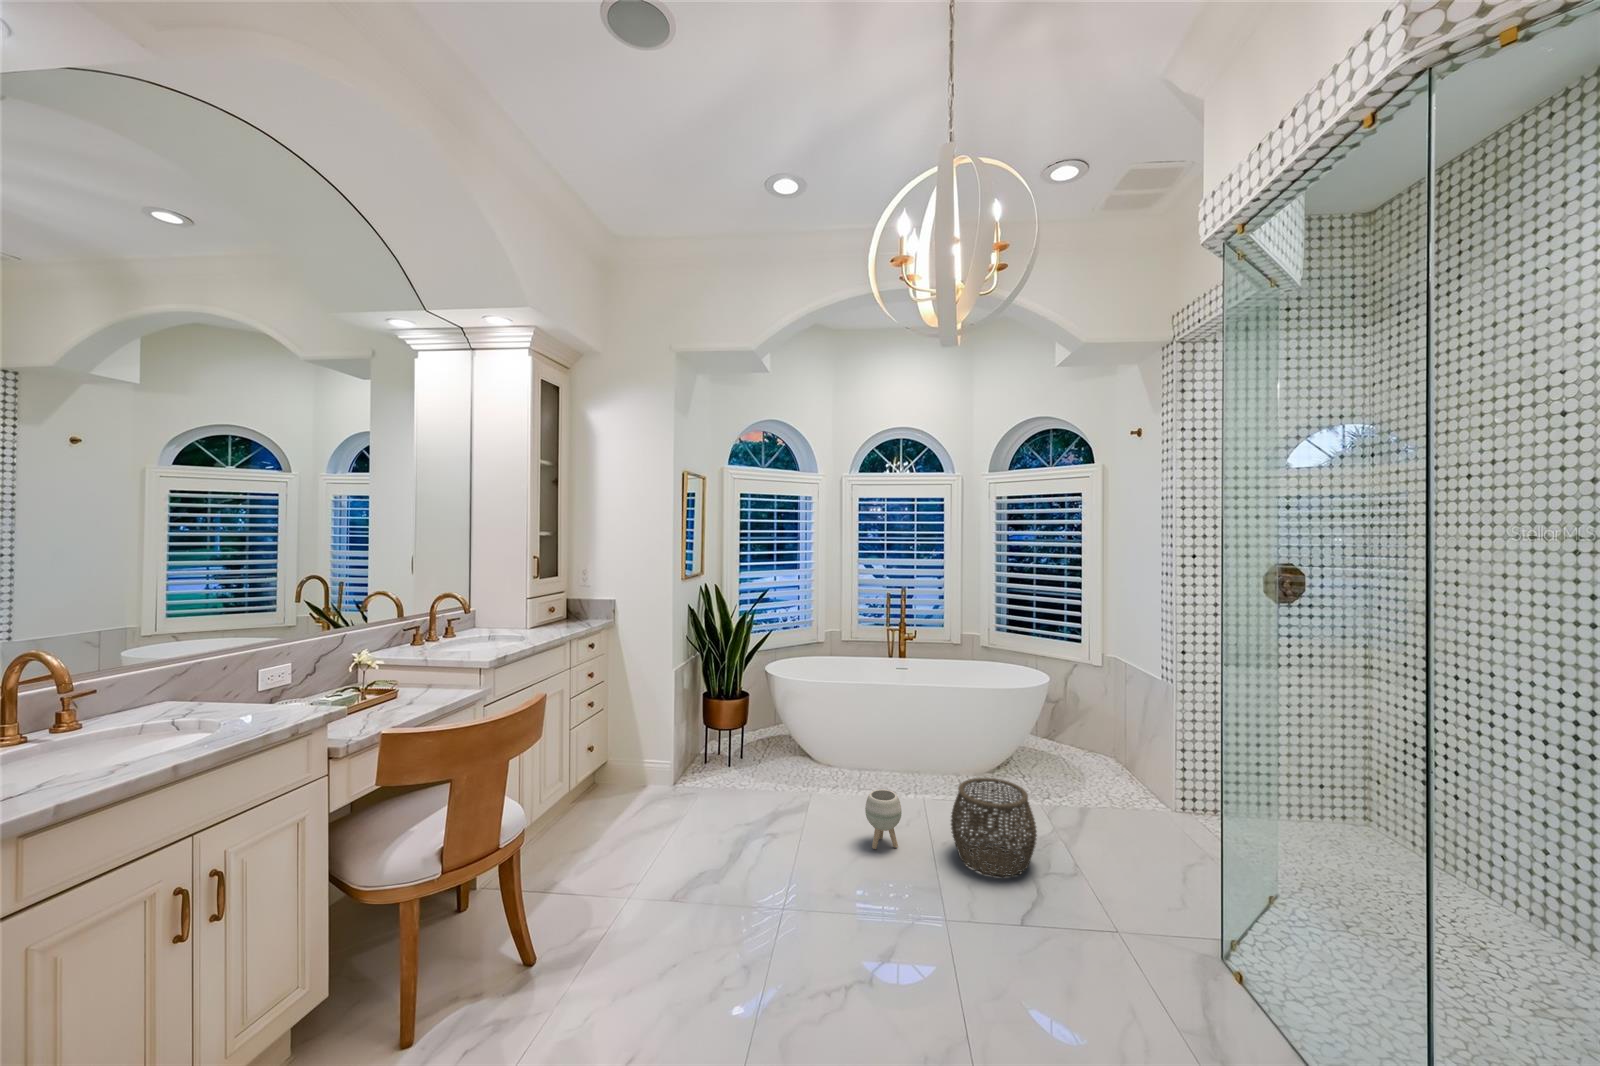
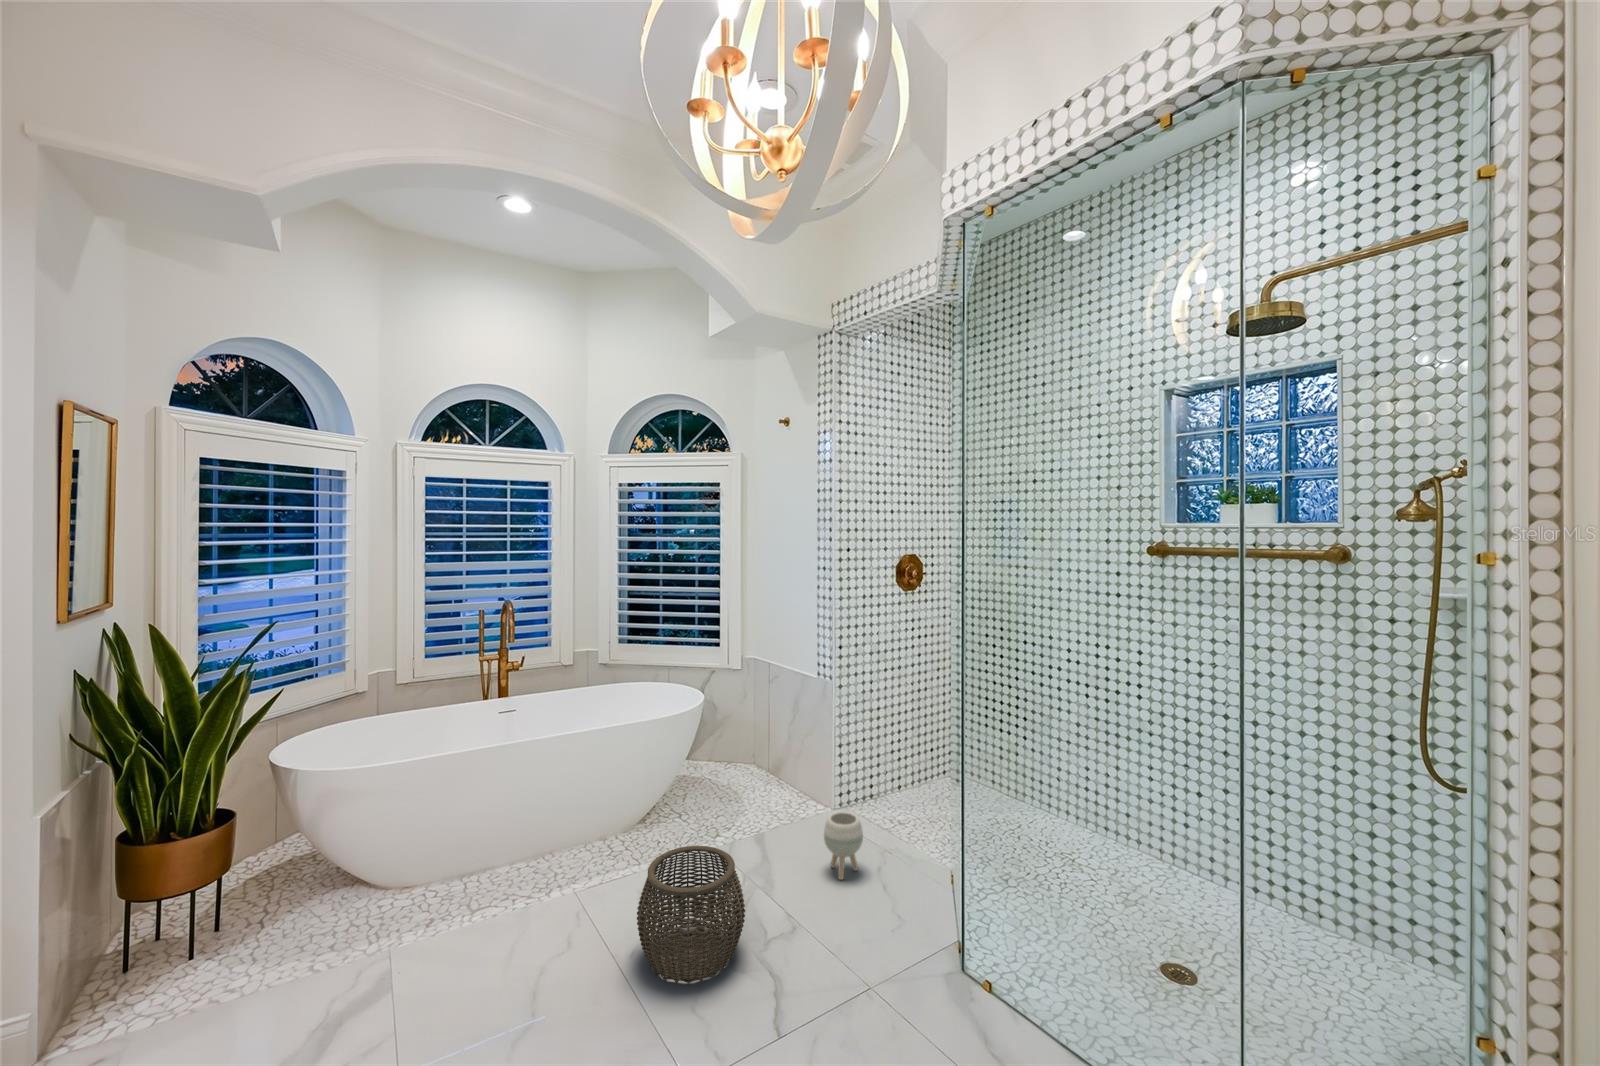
planter: present [865,789,902,849] -> present [824,812,863,880]

